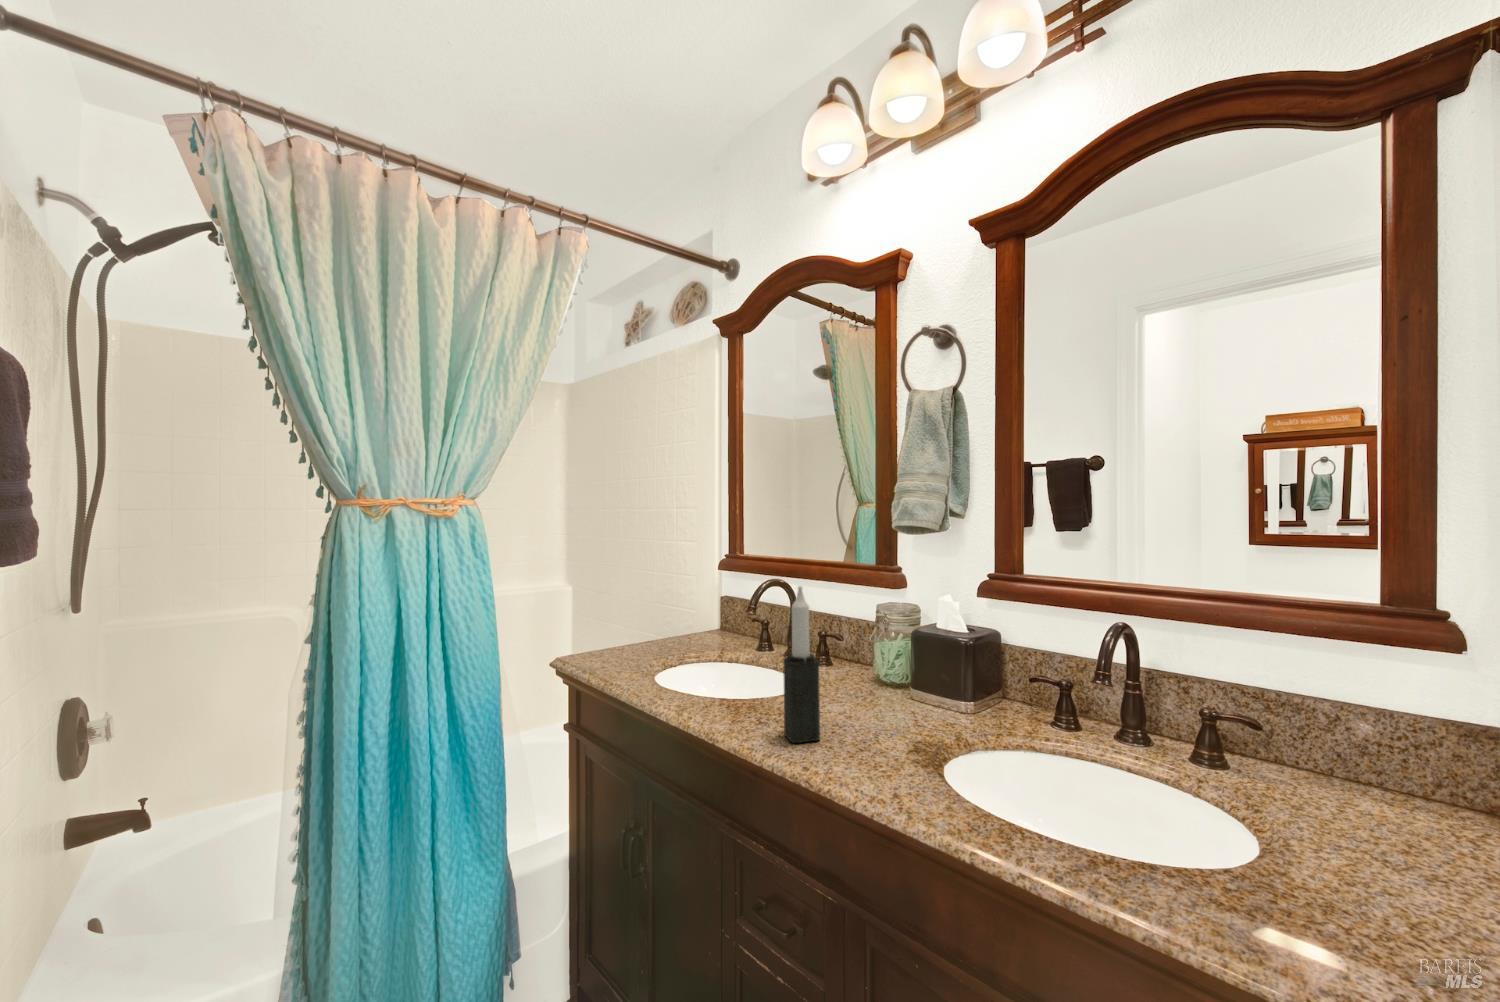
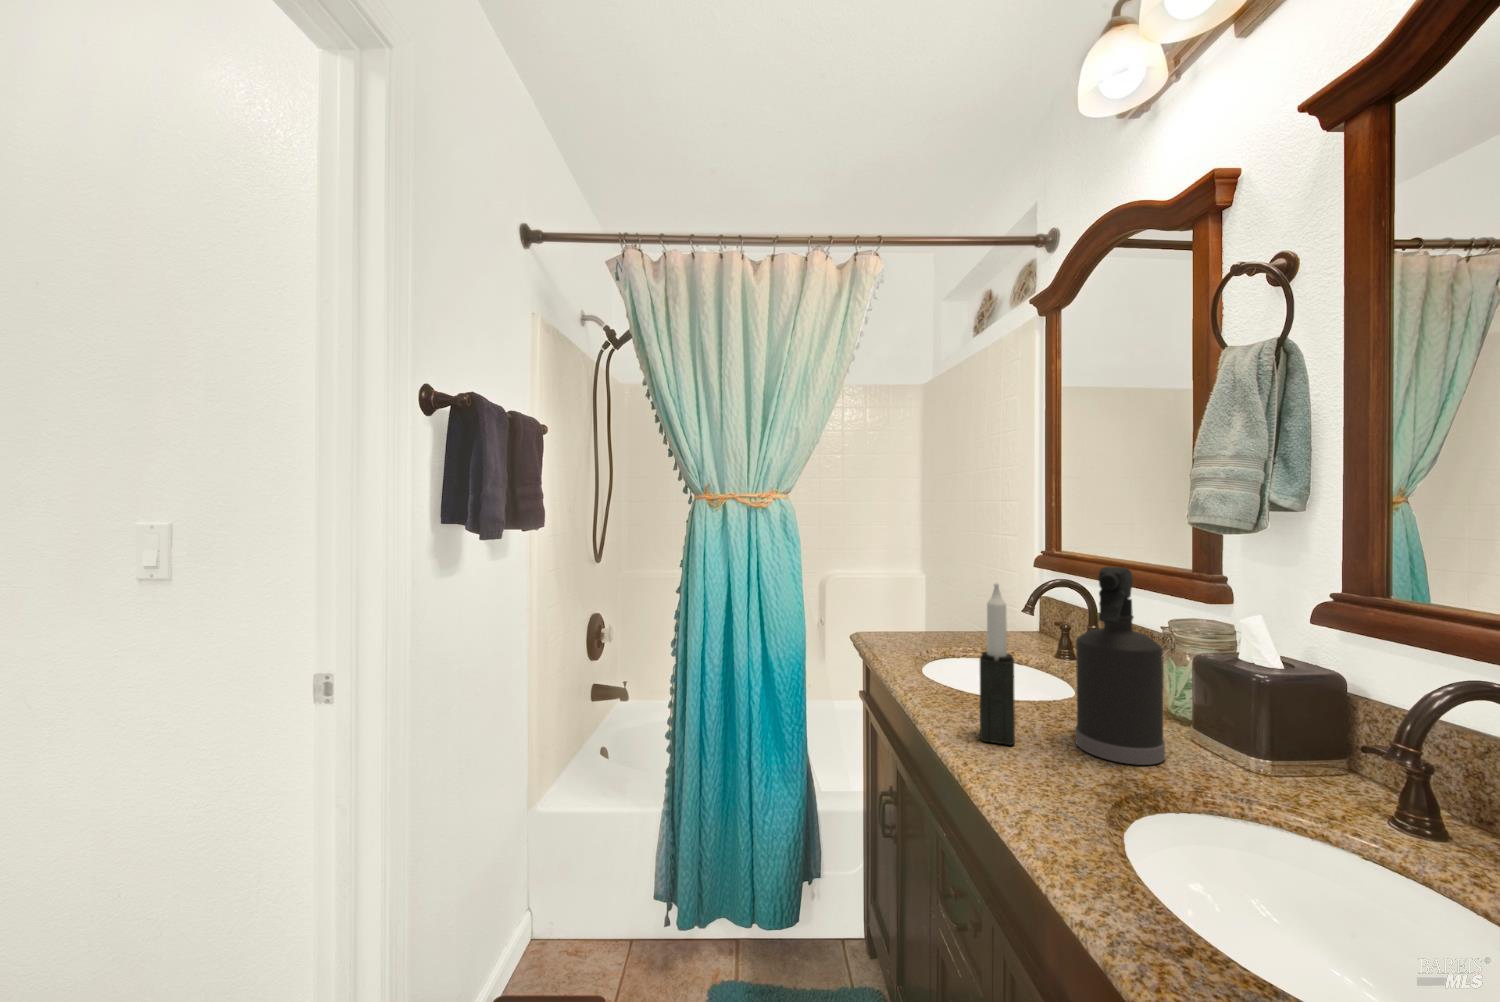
spray bottle: none [852,564,919,731] -> present [1075,567,1165,765]

